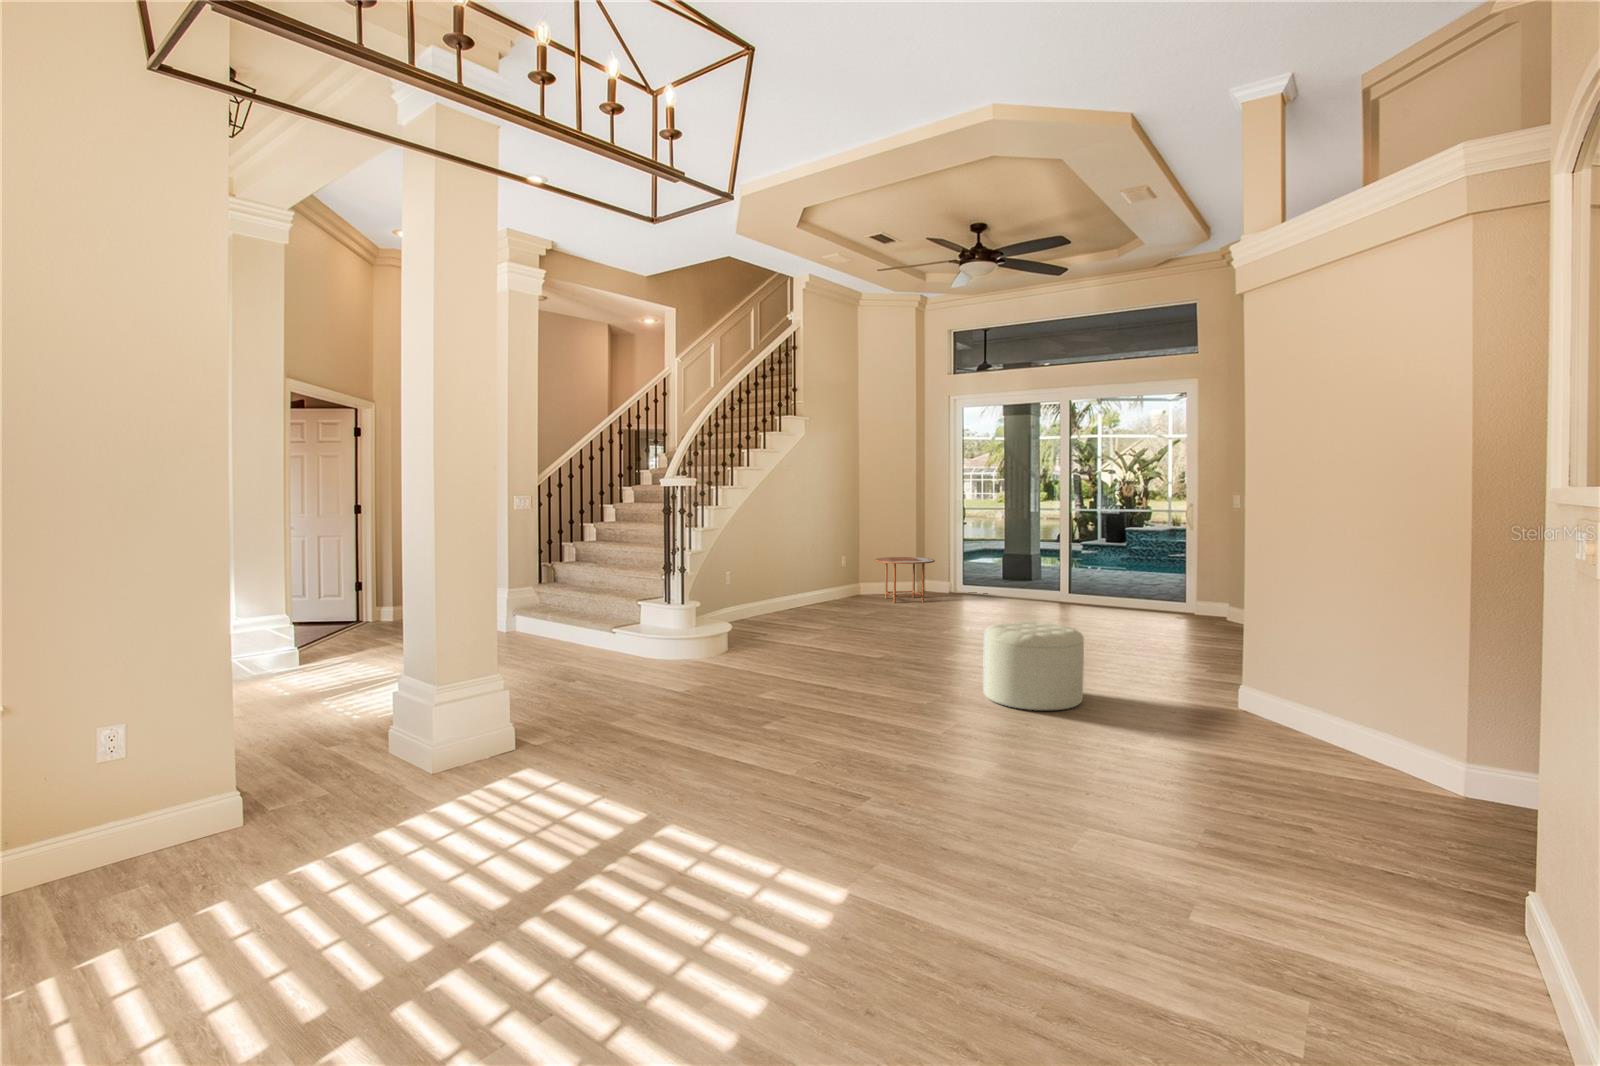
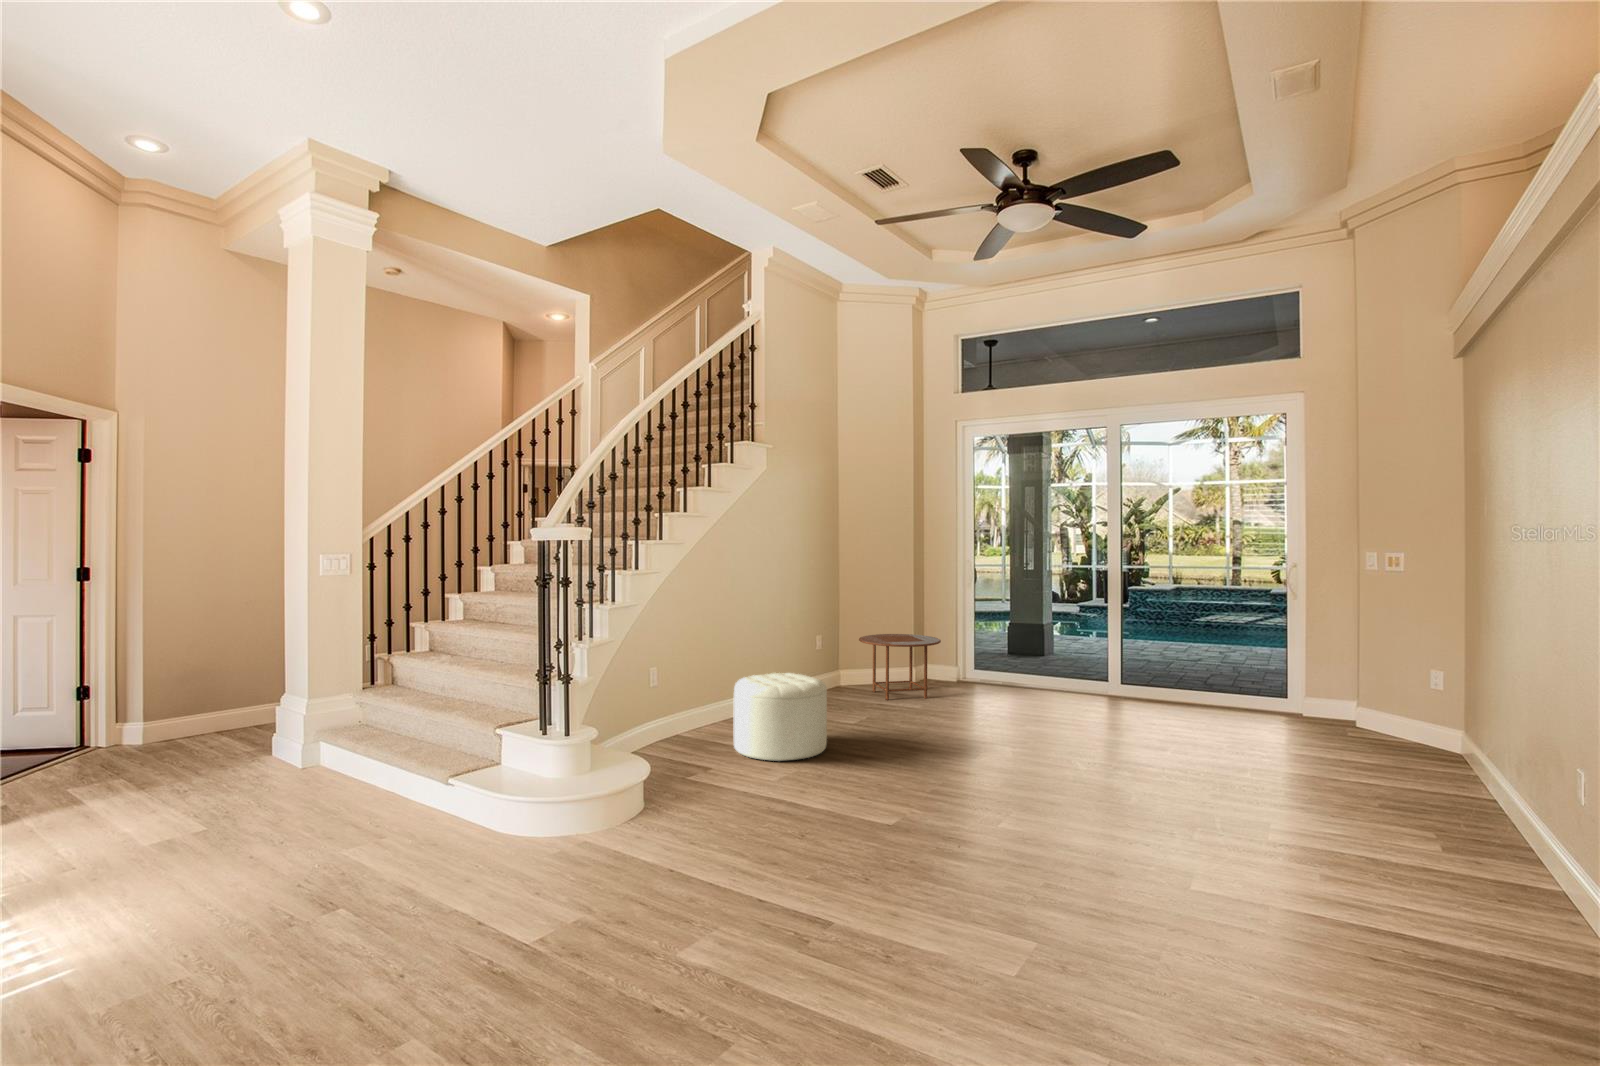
ottoman: present [983,622,1084,711] -> present [734,673,827,761]

